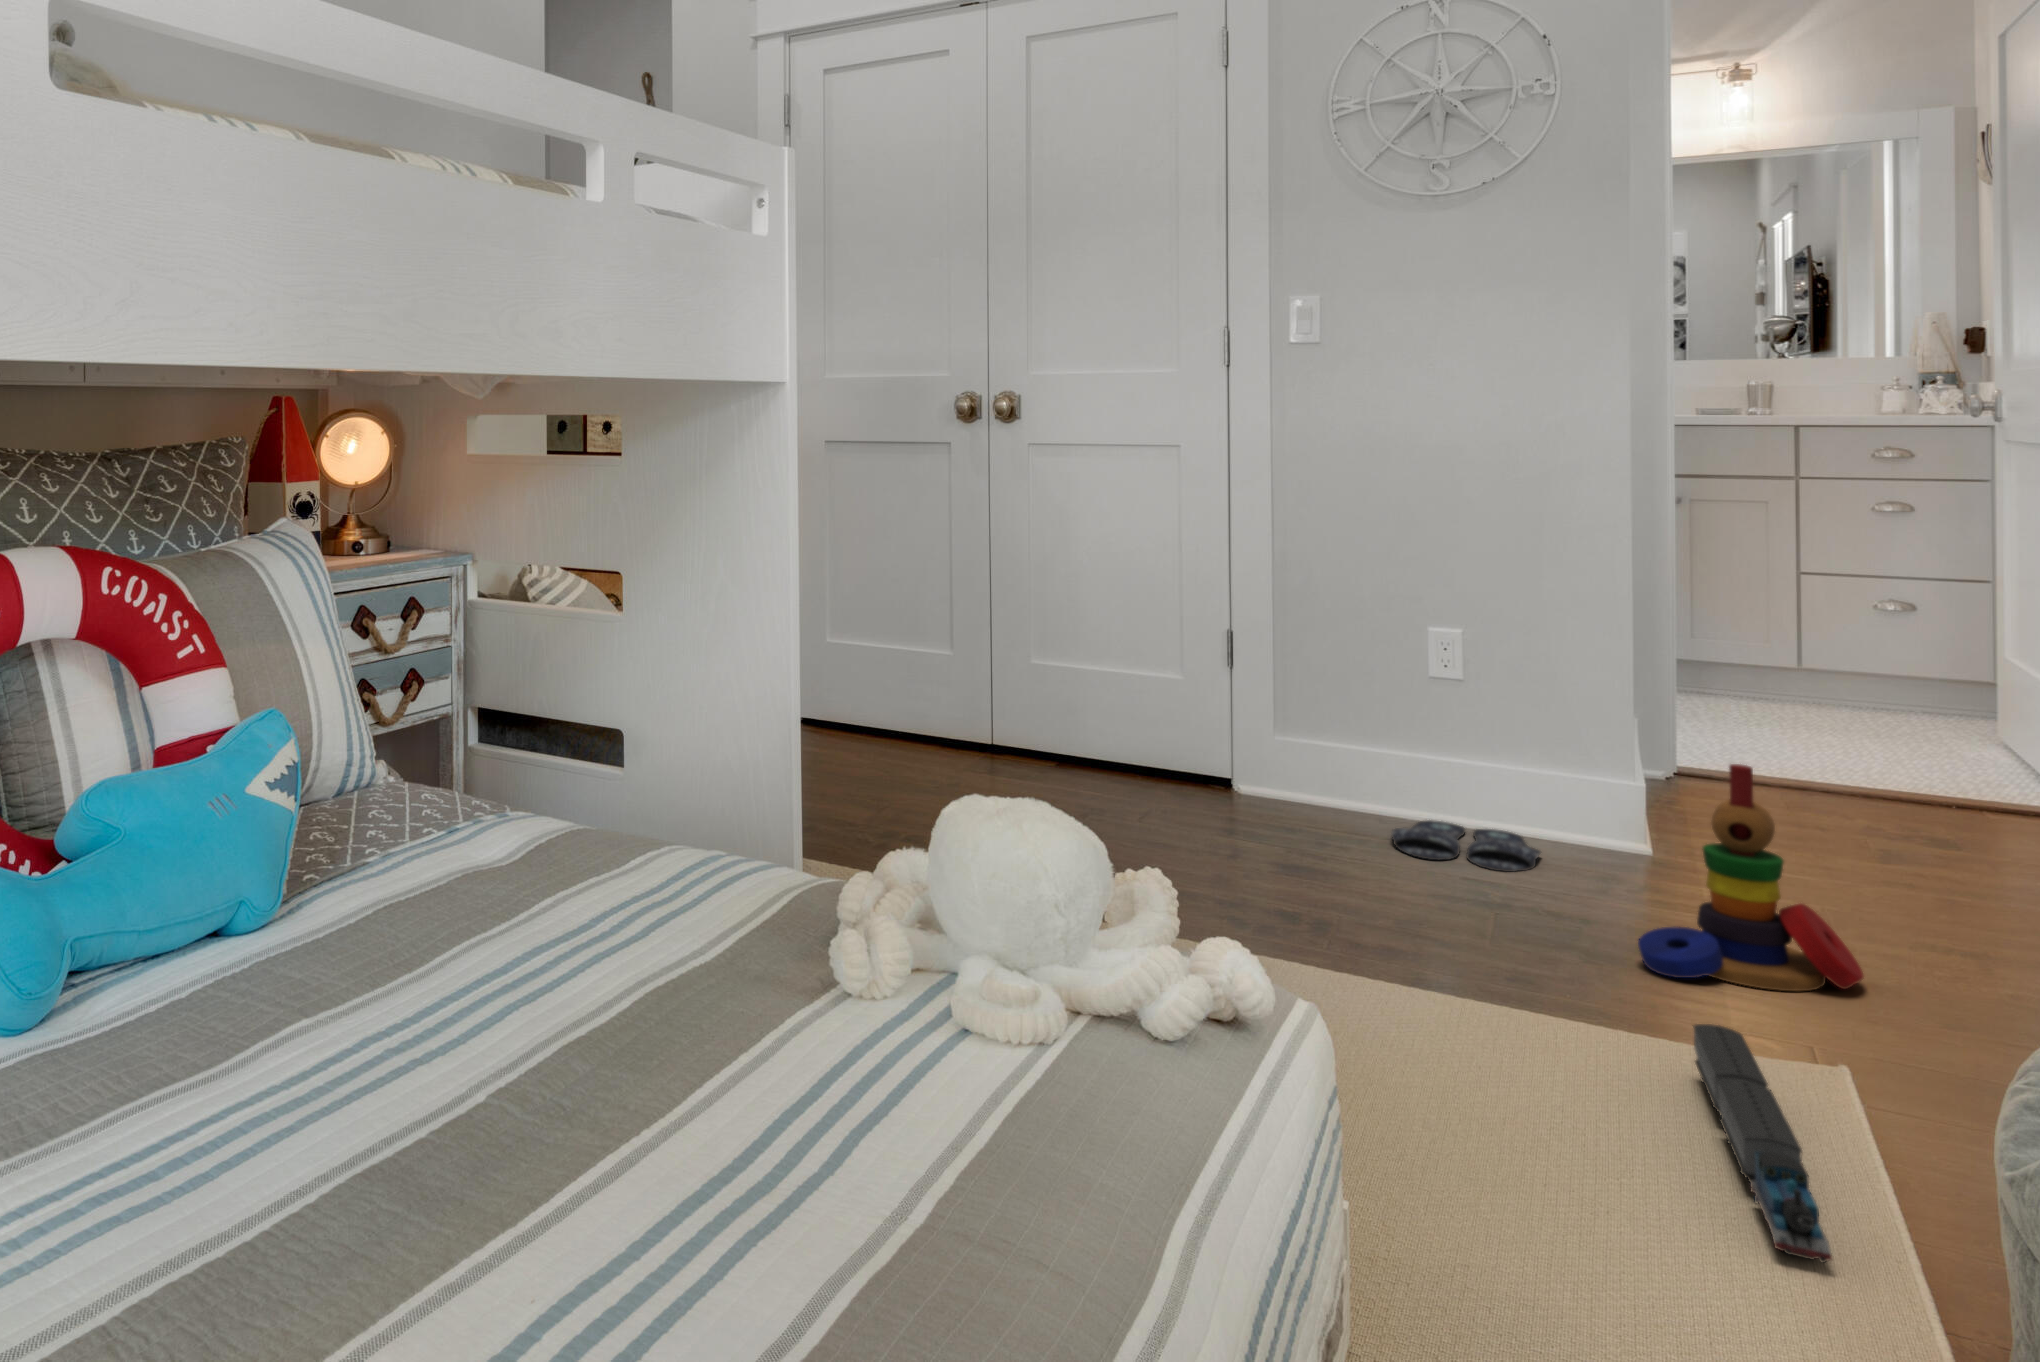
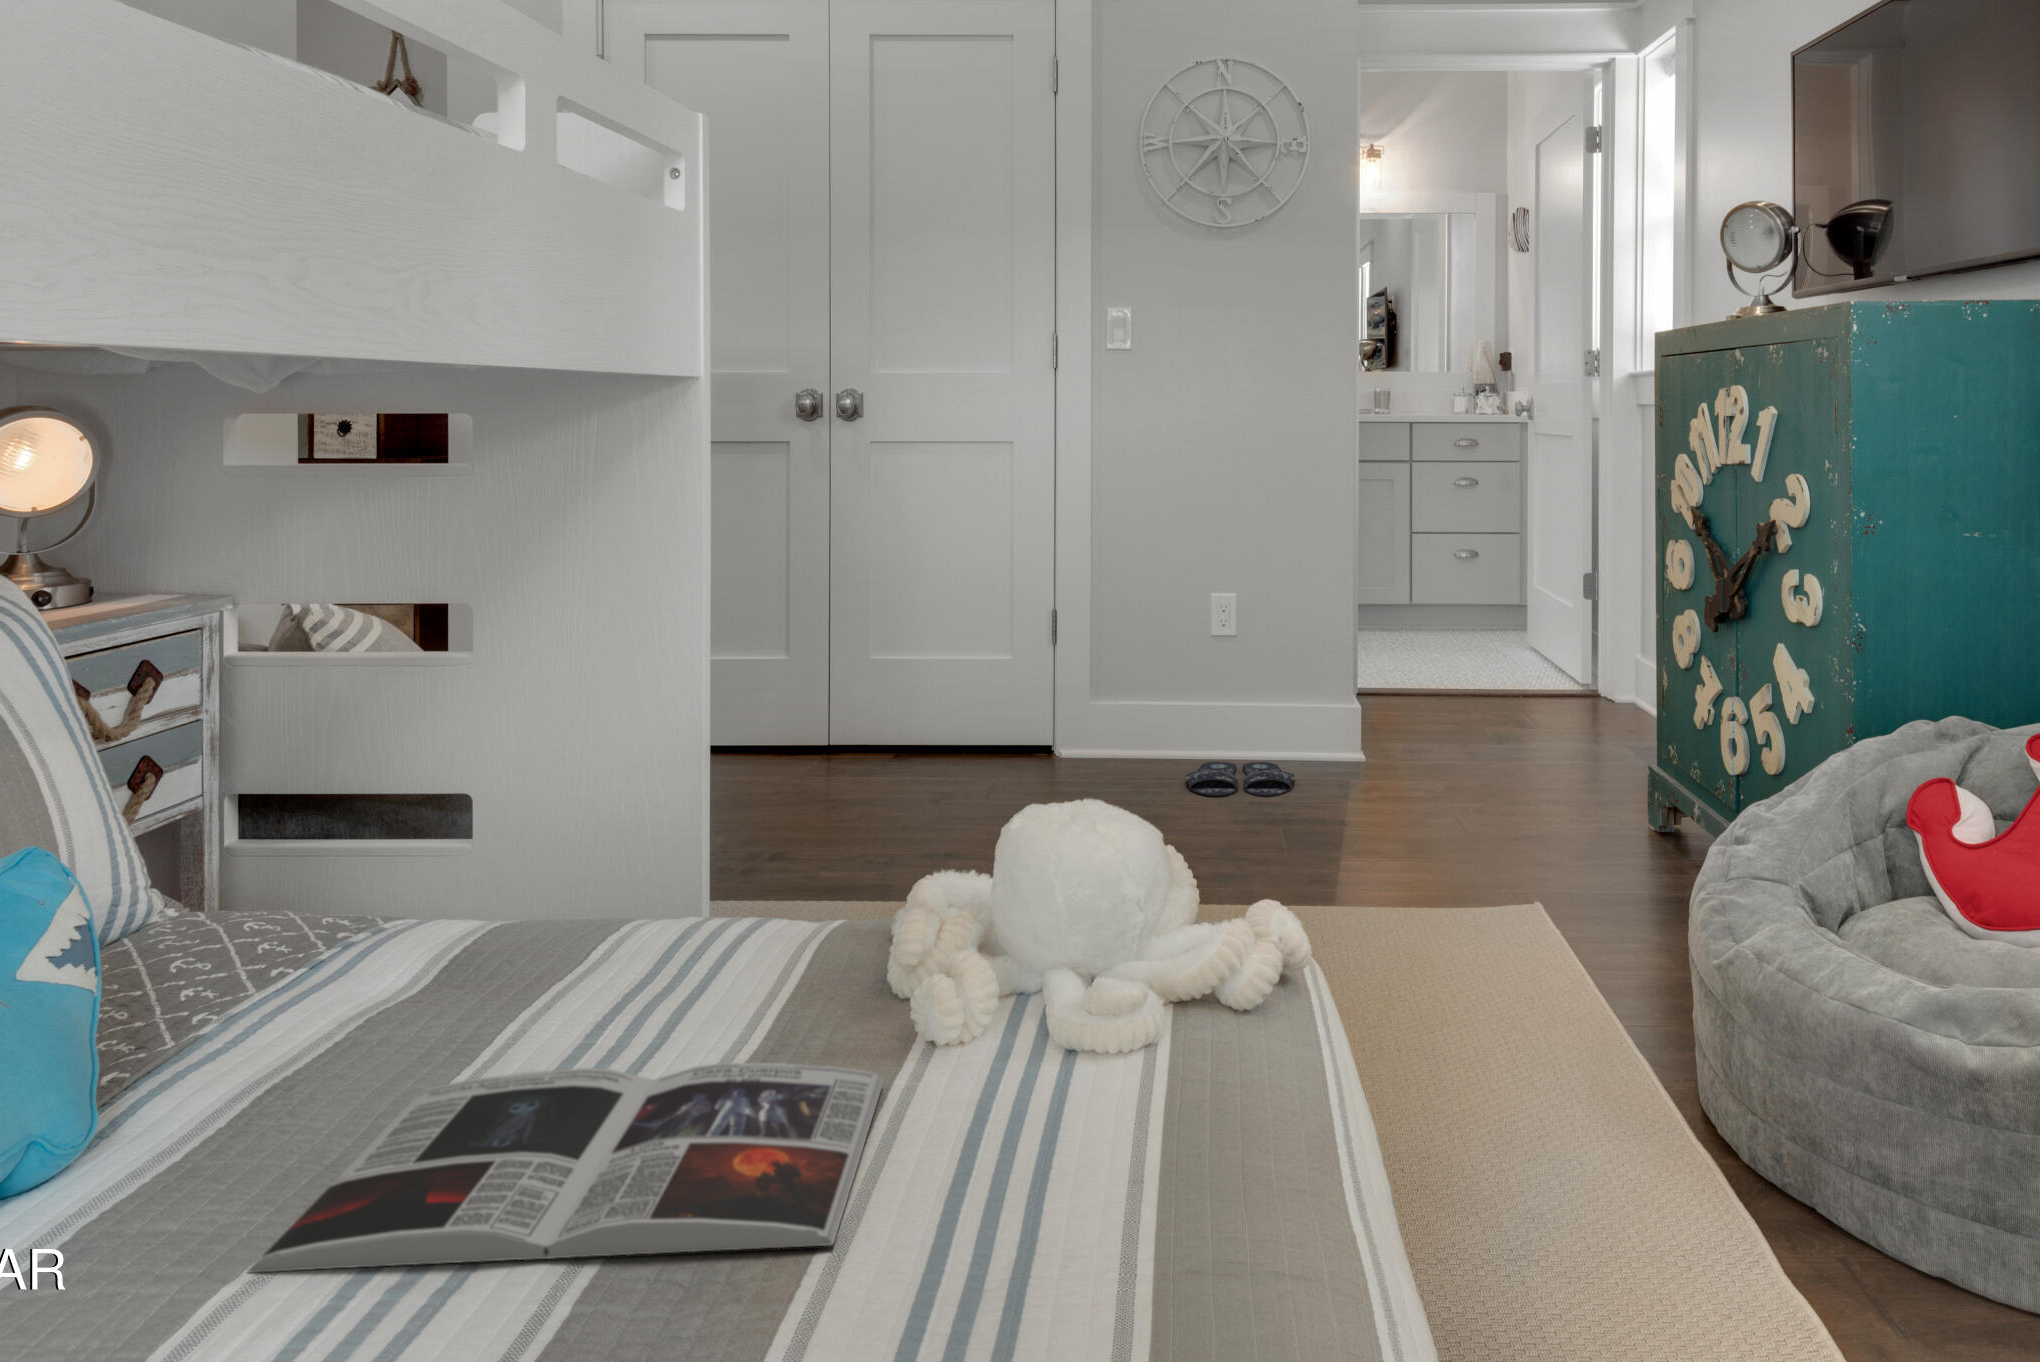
stacking toy: present [1638,764,1863,991] -> none [1383,683,1517,859]
magazine: none [324,935,805,1131] -> present [248,1063,884,1273]
toy train: present [1694,1024,1832,1263] -> none [1444,890,1569,1055]

